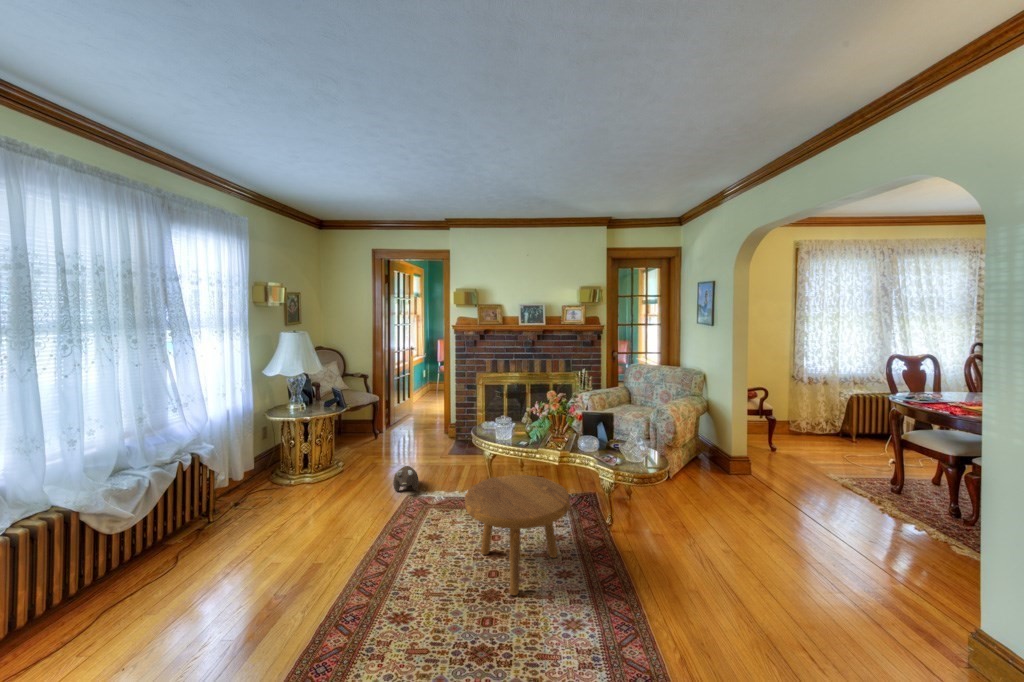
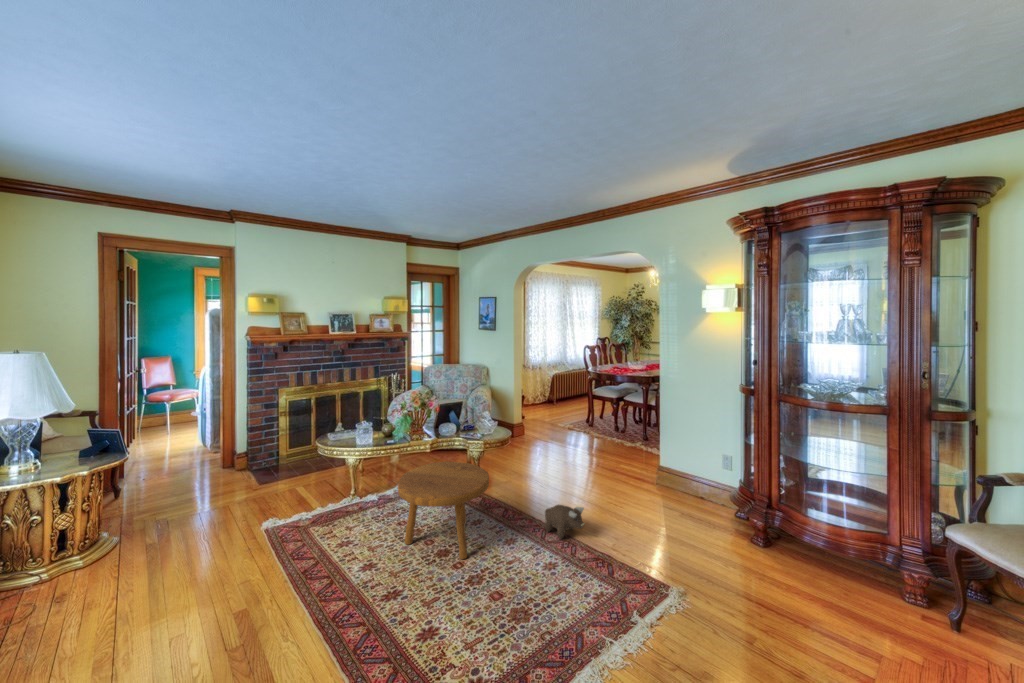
plush toy: present [393,466,419,491] -> present [545,505,584,539]

